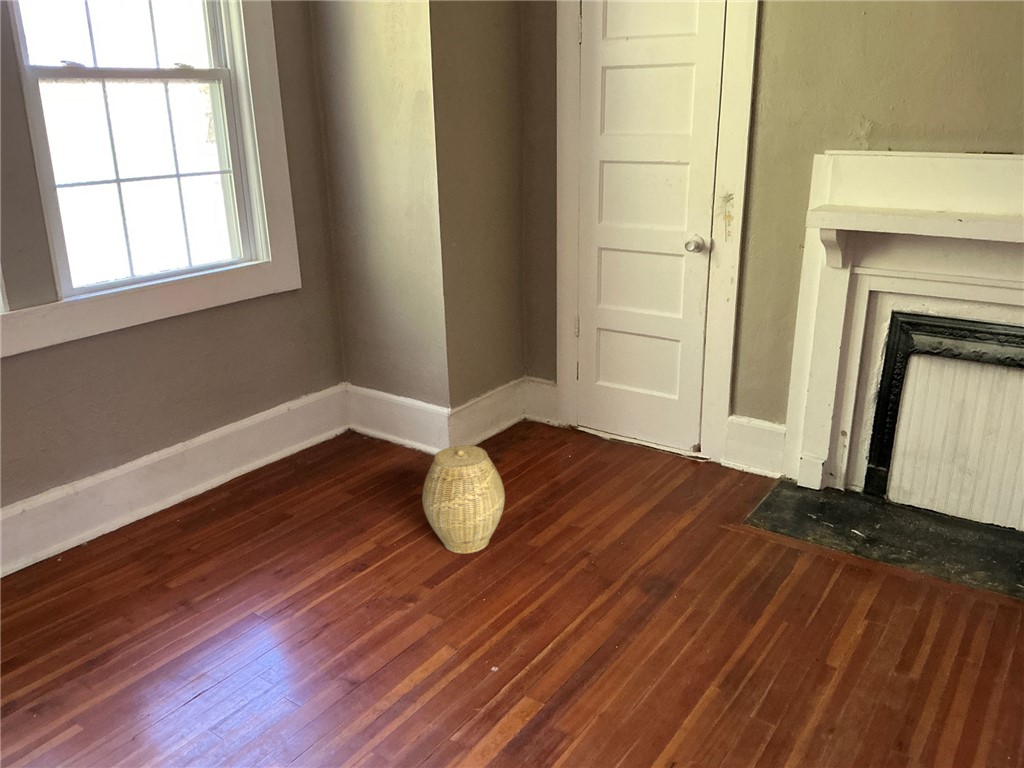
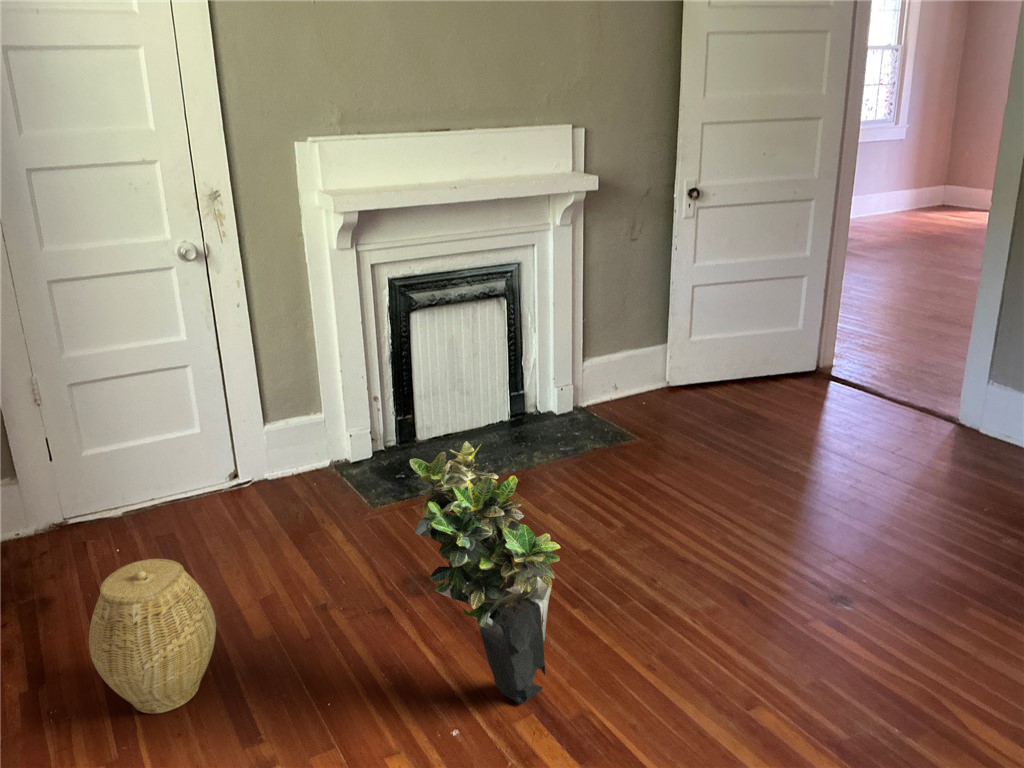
potted plant: none [524,450,657,710] -> present [410,441,561,704]

